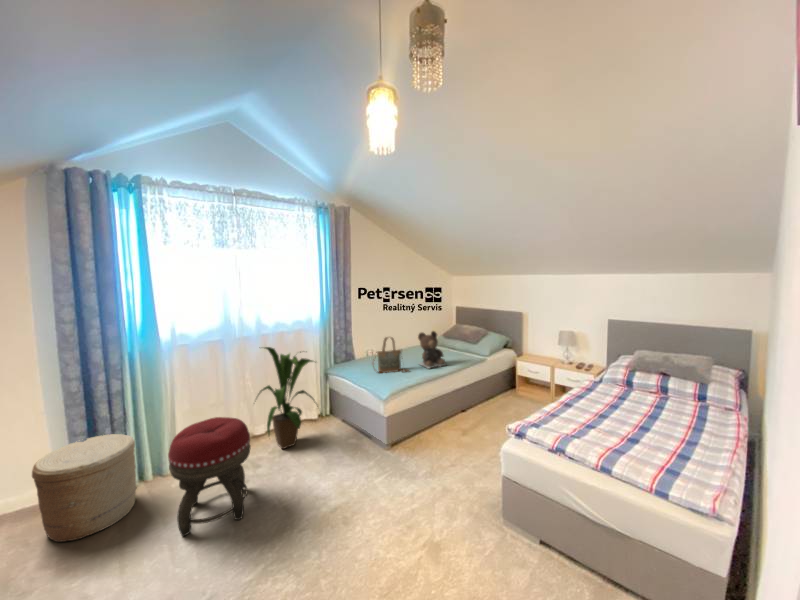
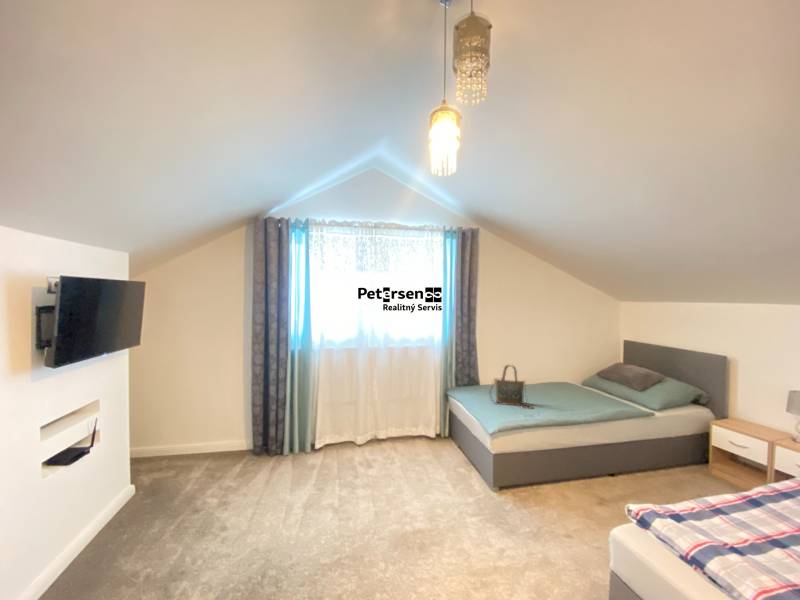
teddy bear: present [418,331,446,368] -> none [547,365,586,410]
house plant: present [258,347,314,449] -> none [375,359,436,458]
footstool: present [168,417,251,536] -> none [295,412,355,508]
woven basket: present [32,434,137,542] -> none [227,409,286,480]

